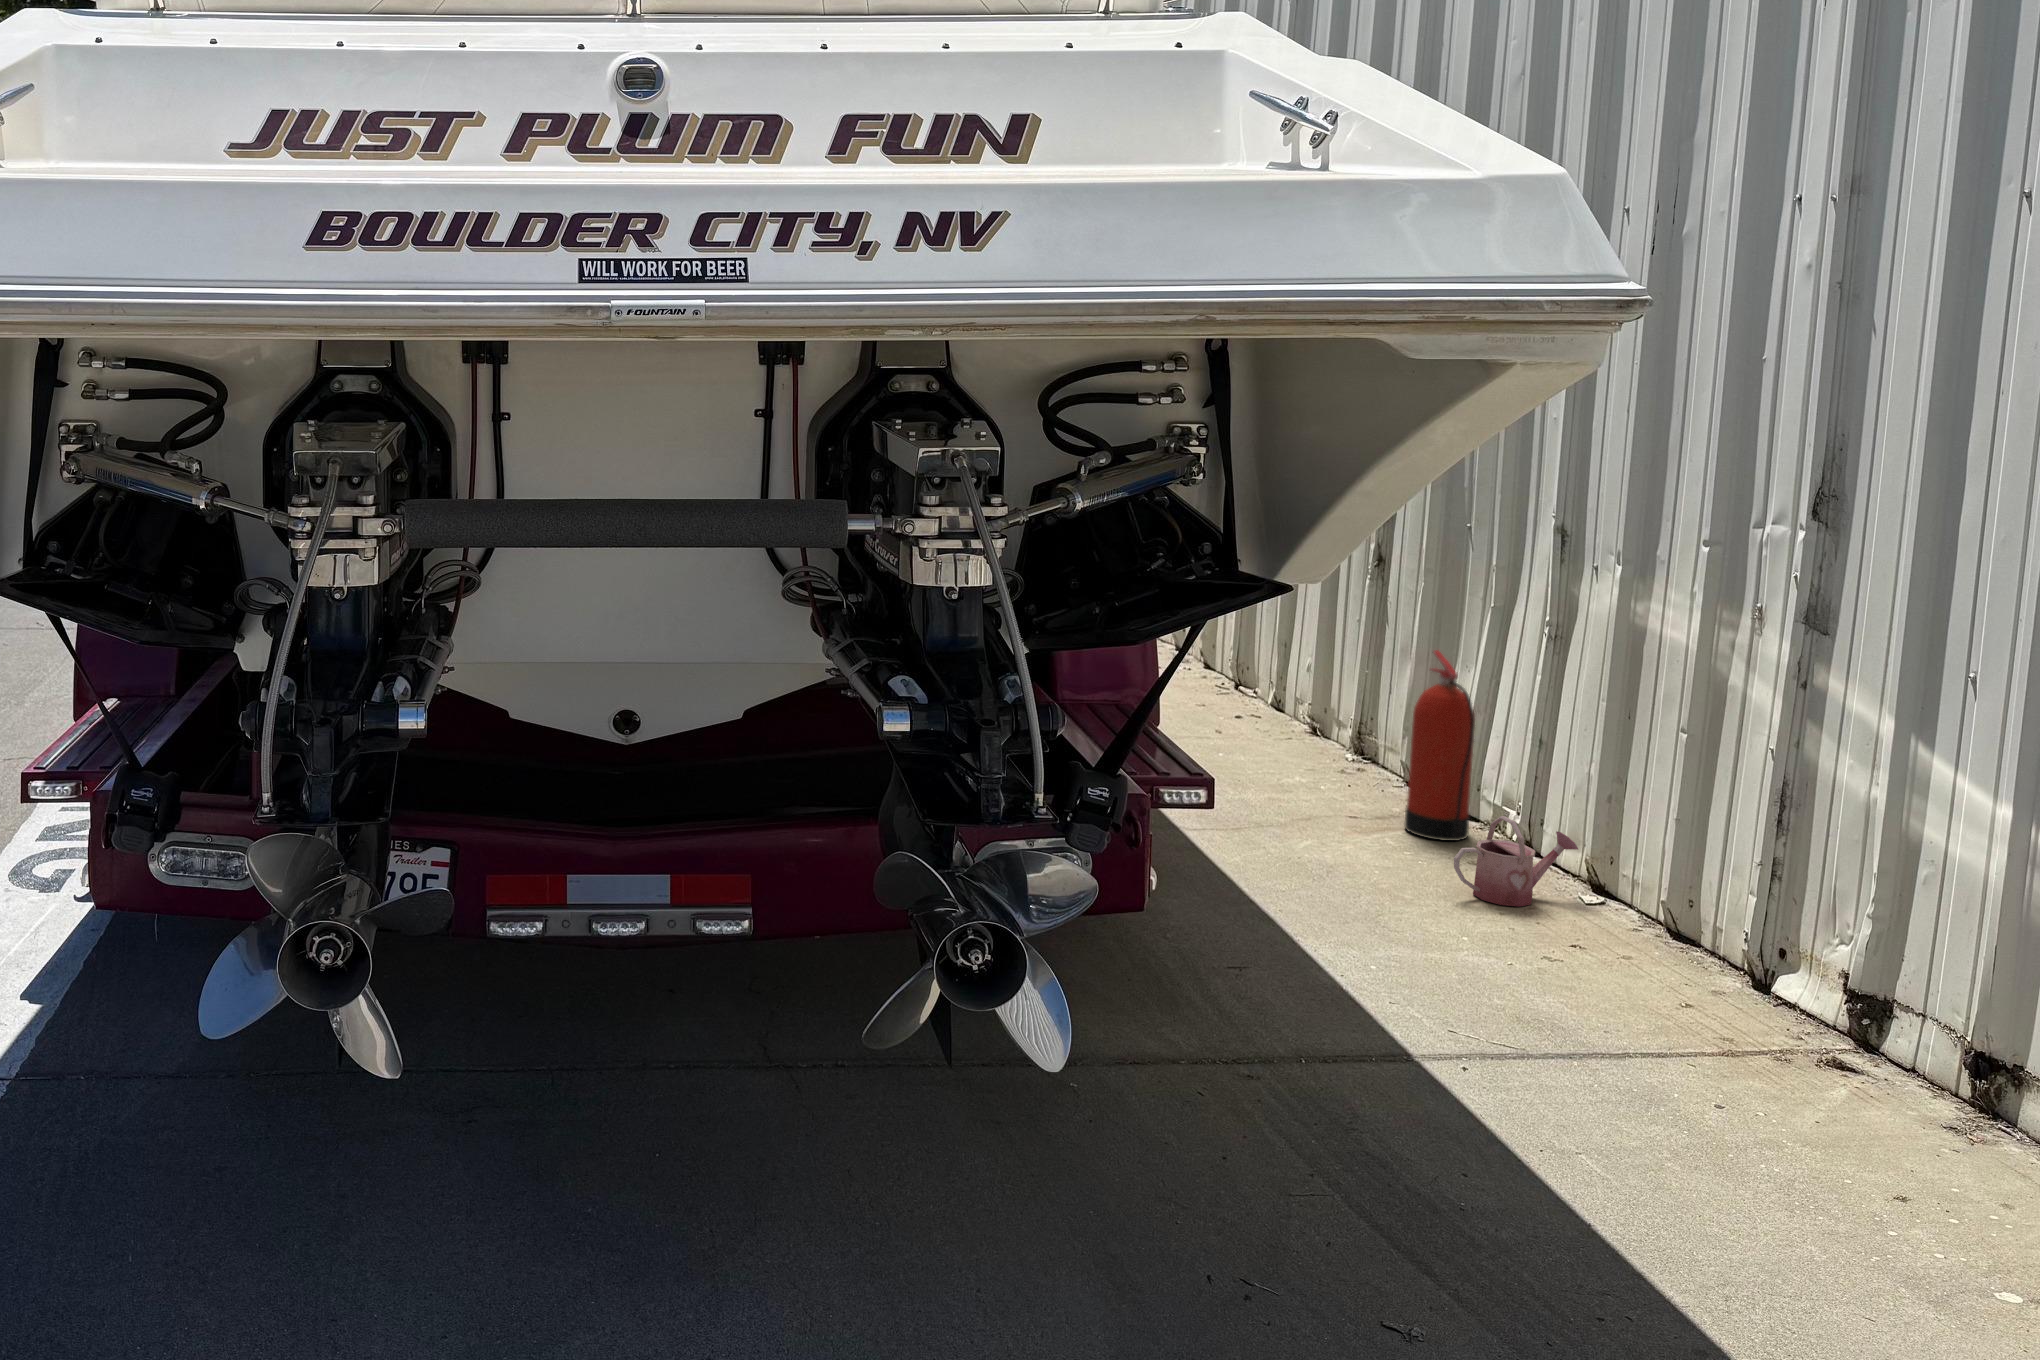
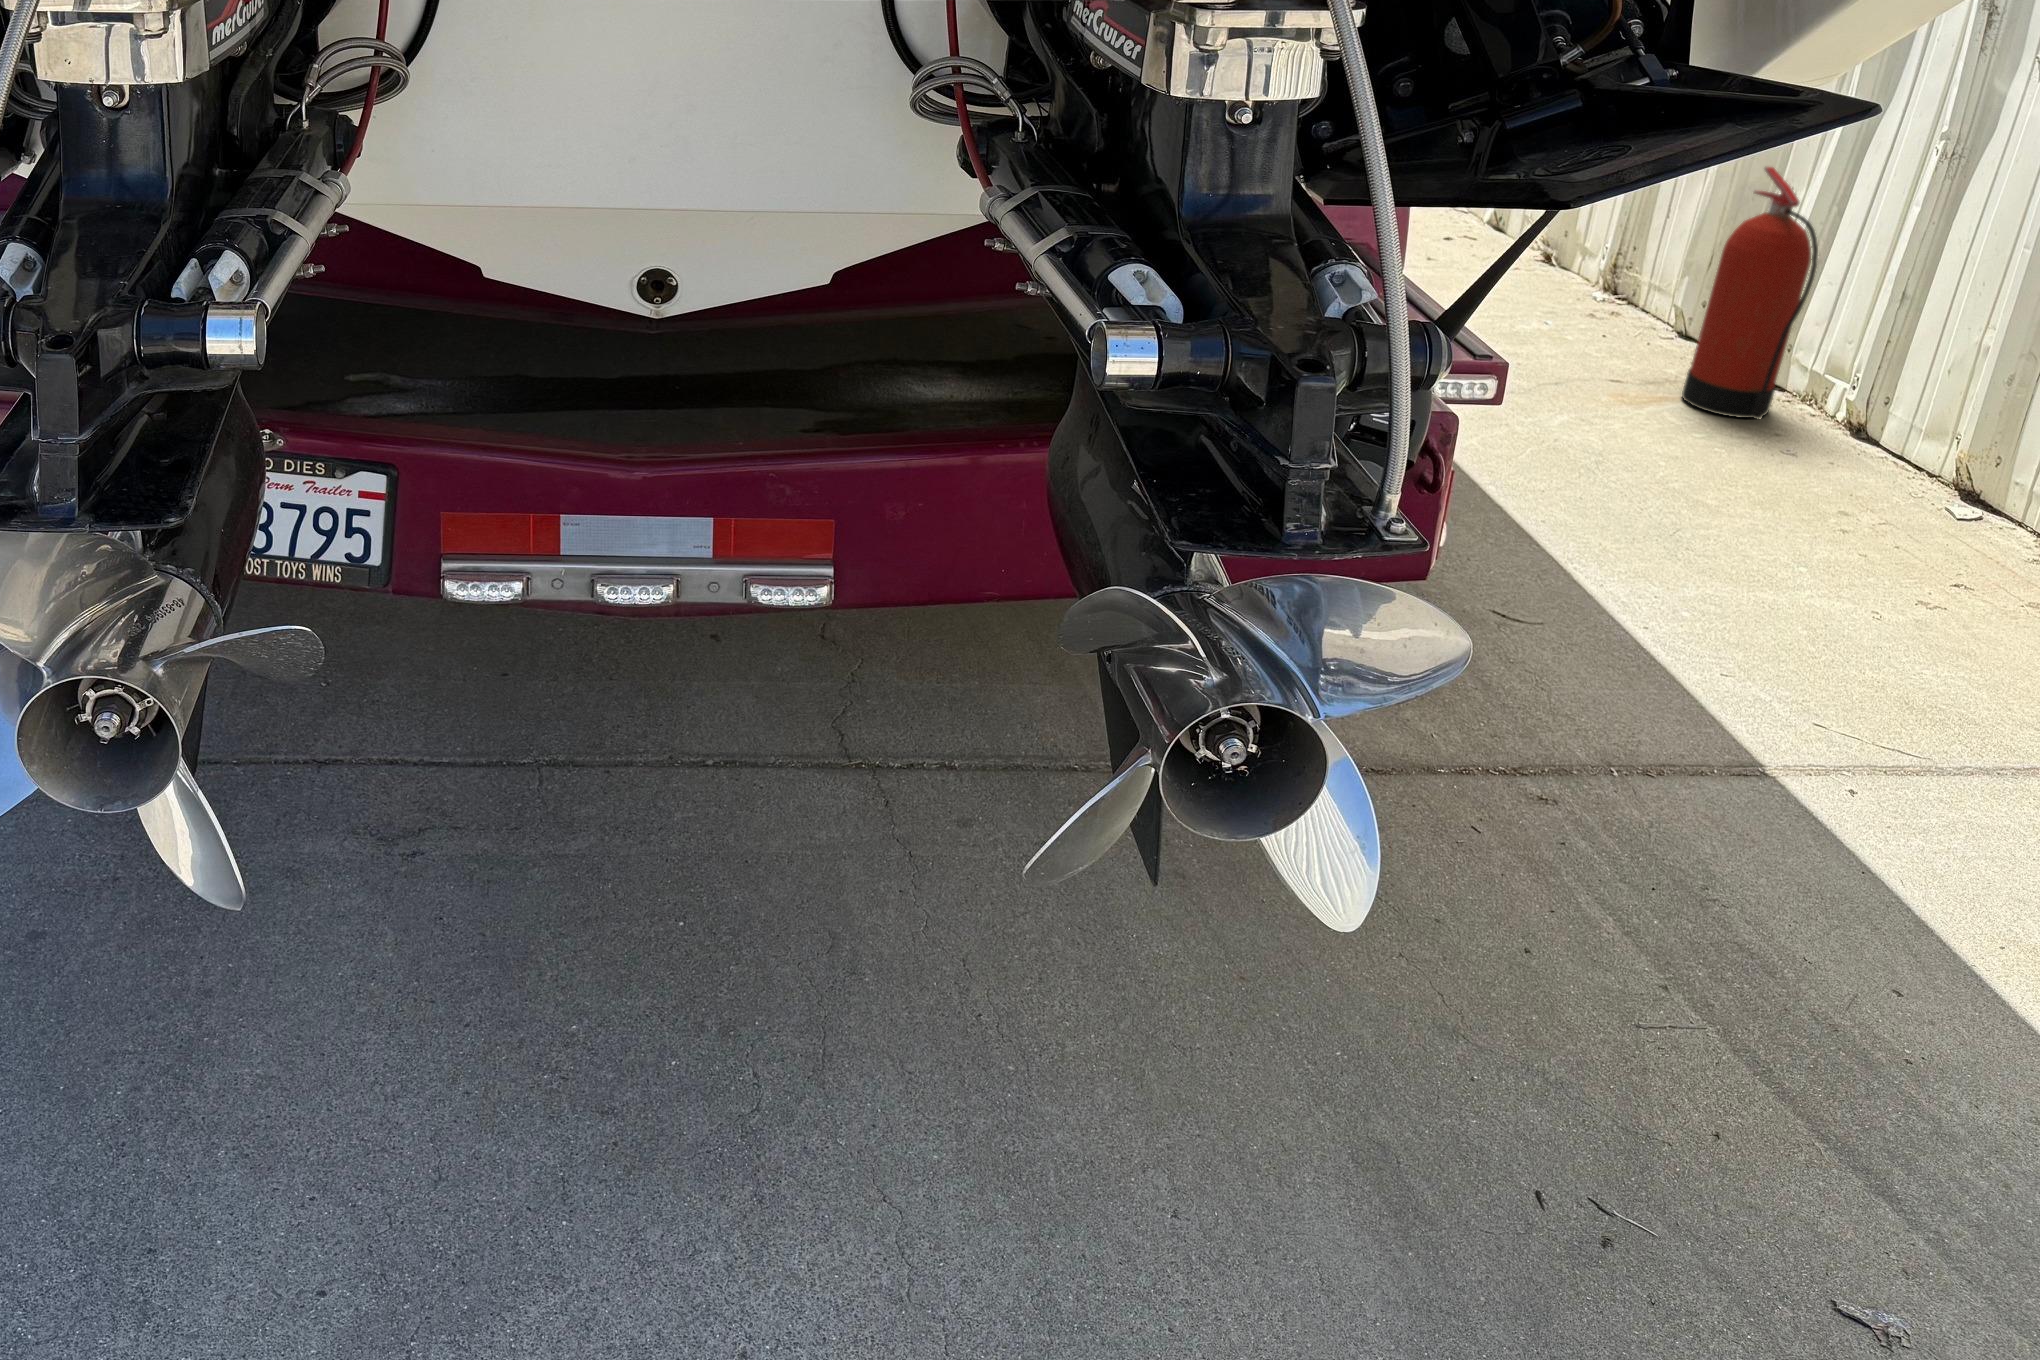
watering can: present [1454,816,1578,907] -> none [1779,401,1956,522]

